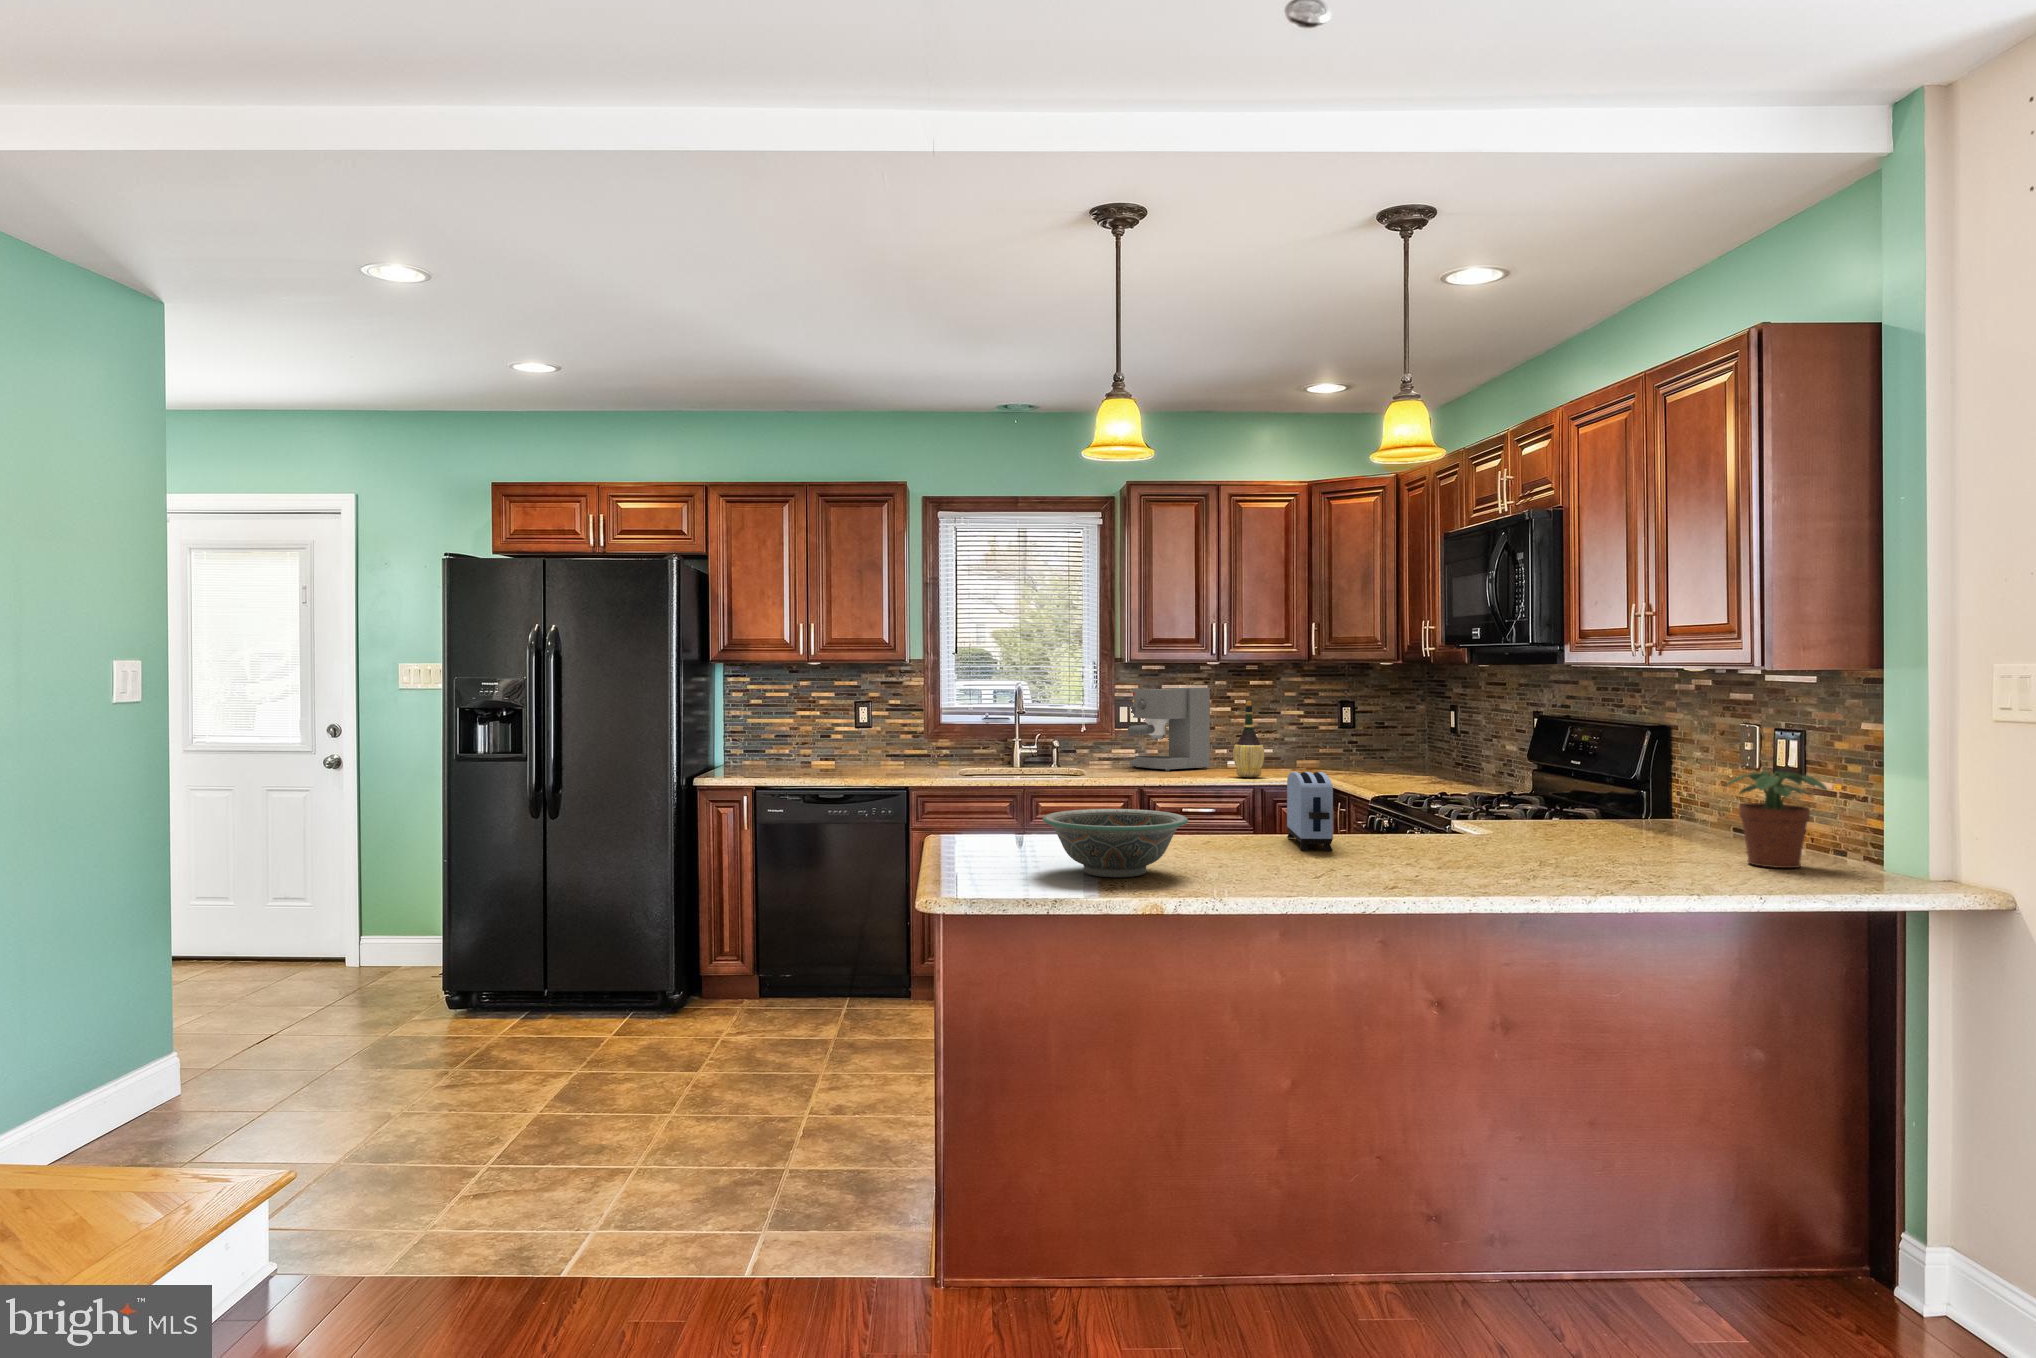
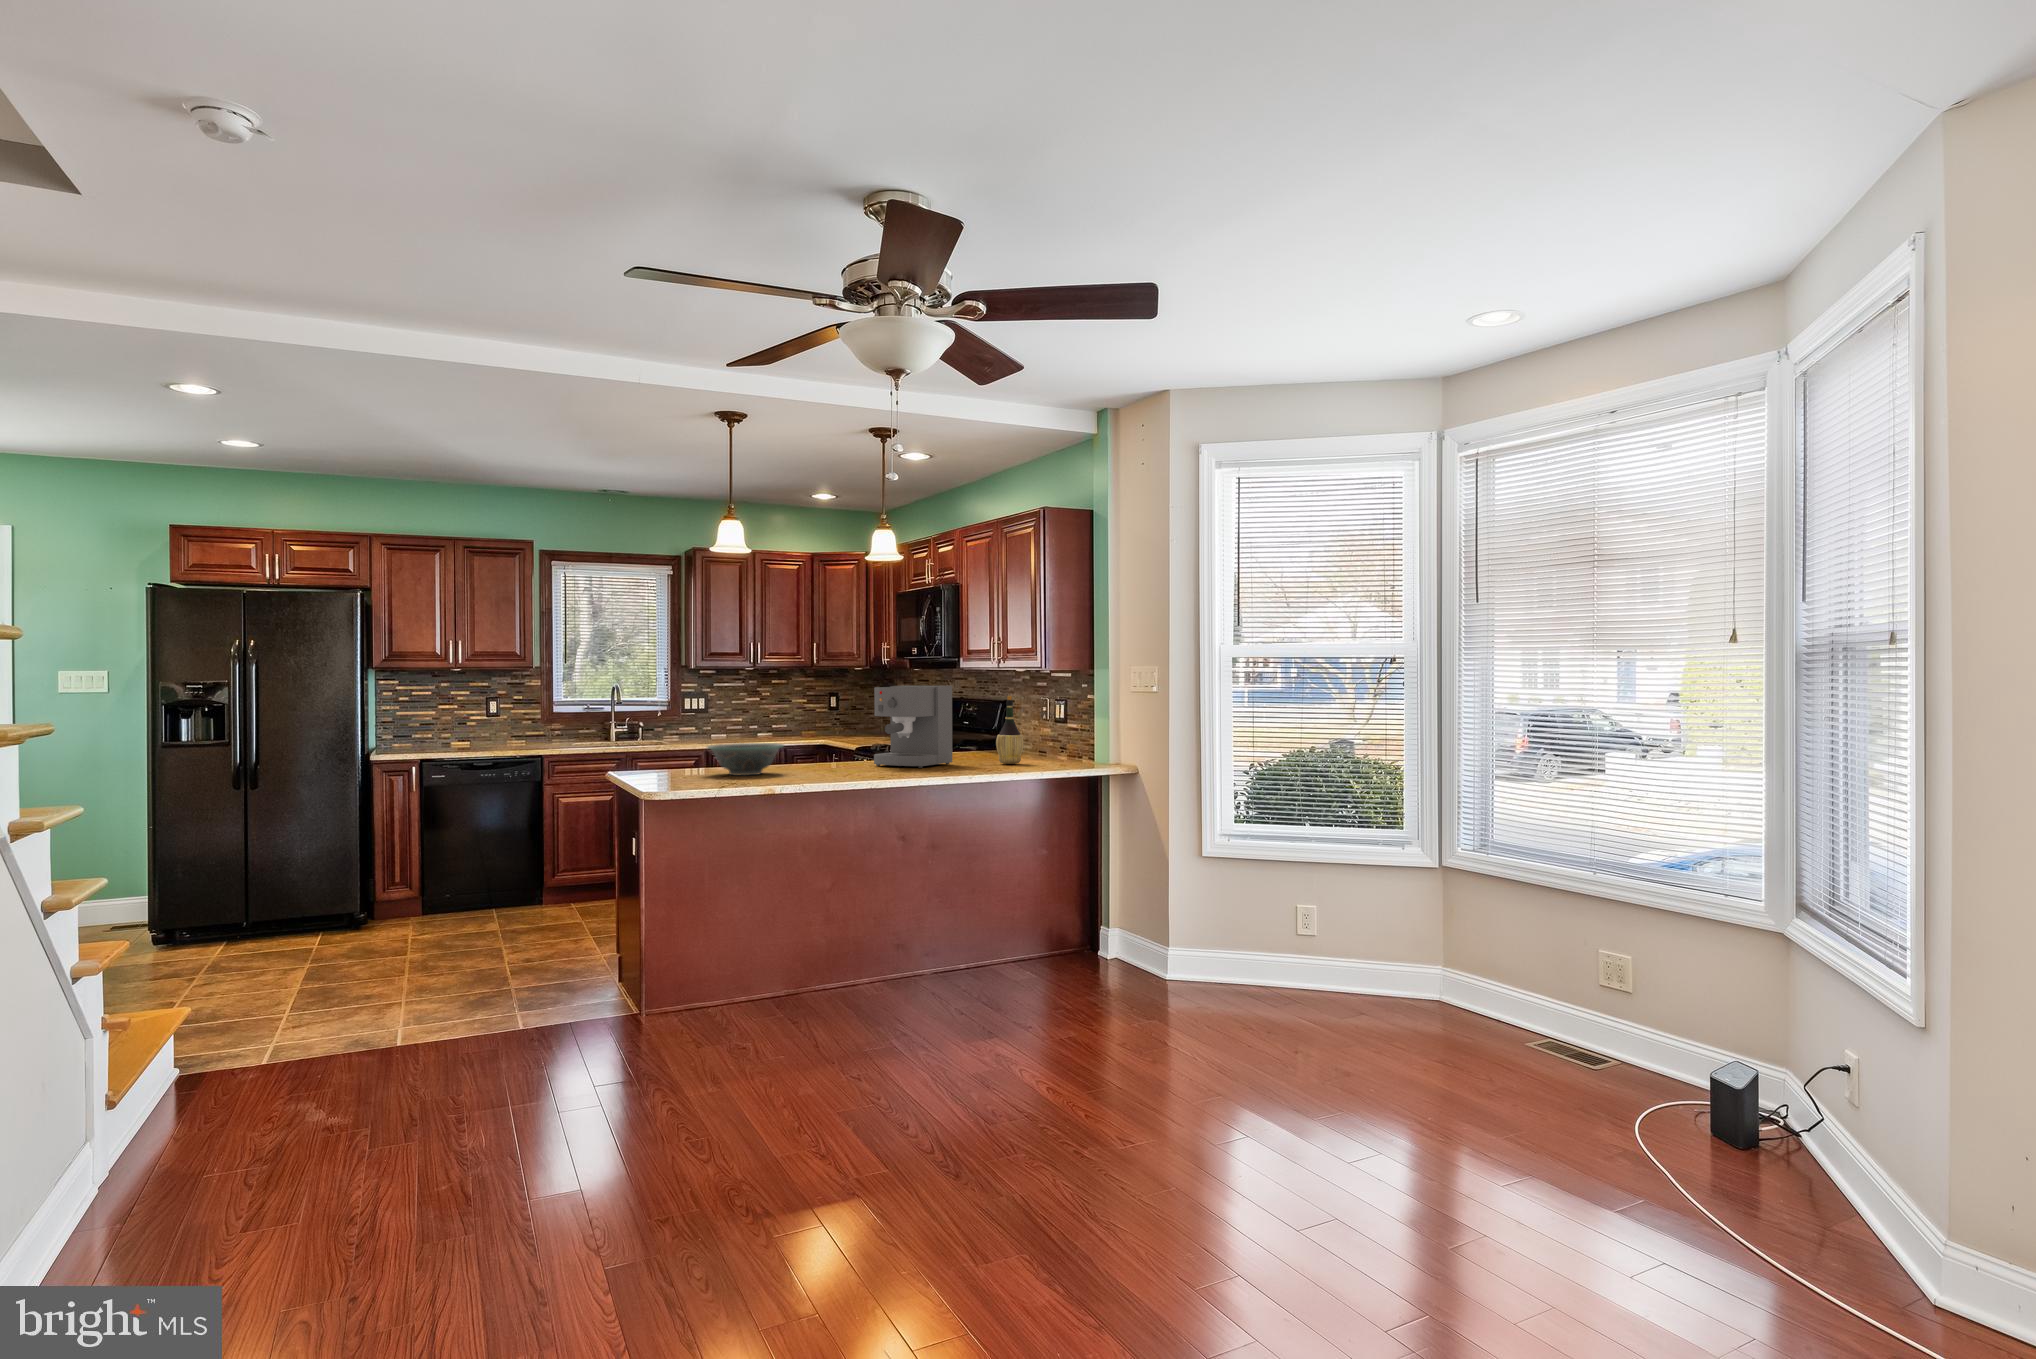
coffee maker: present [1128,687,1210,771] -> present [874,686,952,768]
wine bottle: present [1233,701,1264,777] -> present [996,696,1024,764]
potted plant: present [1725,771,1827,868] -> none [1028,716,1068,759]
toaster: present [1287,772,1333,851] -> none [823,724,850,764]

